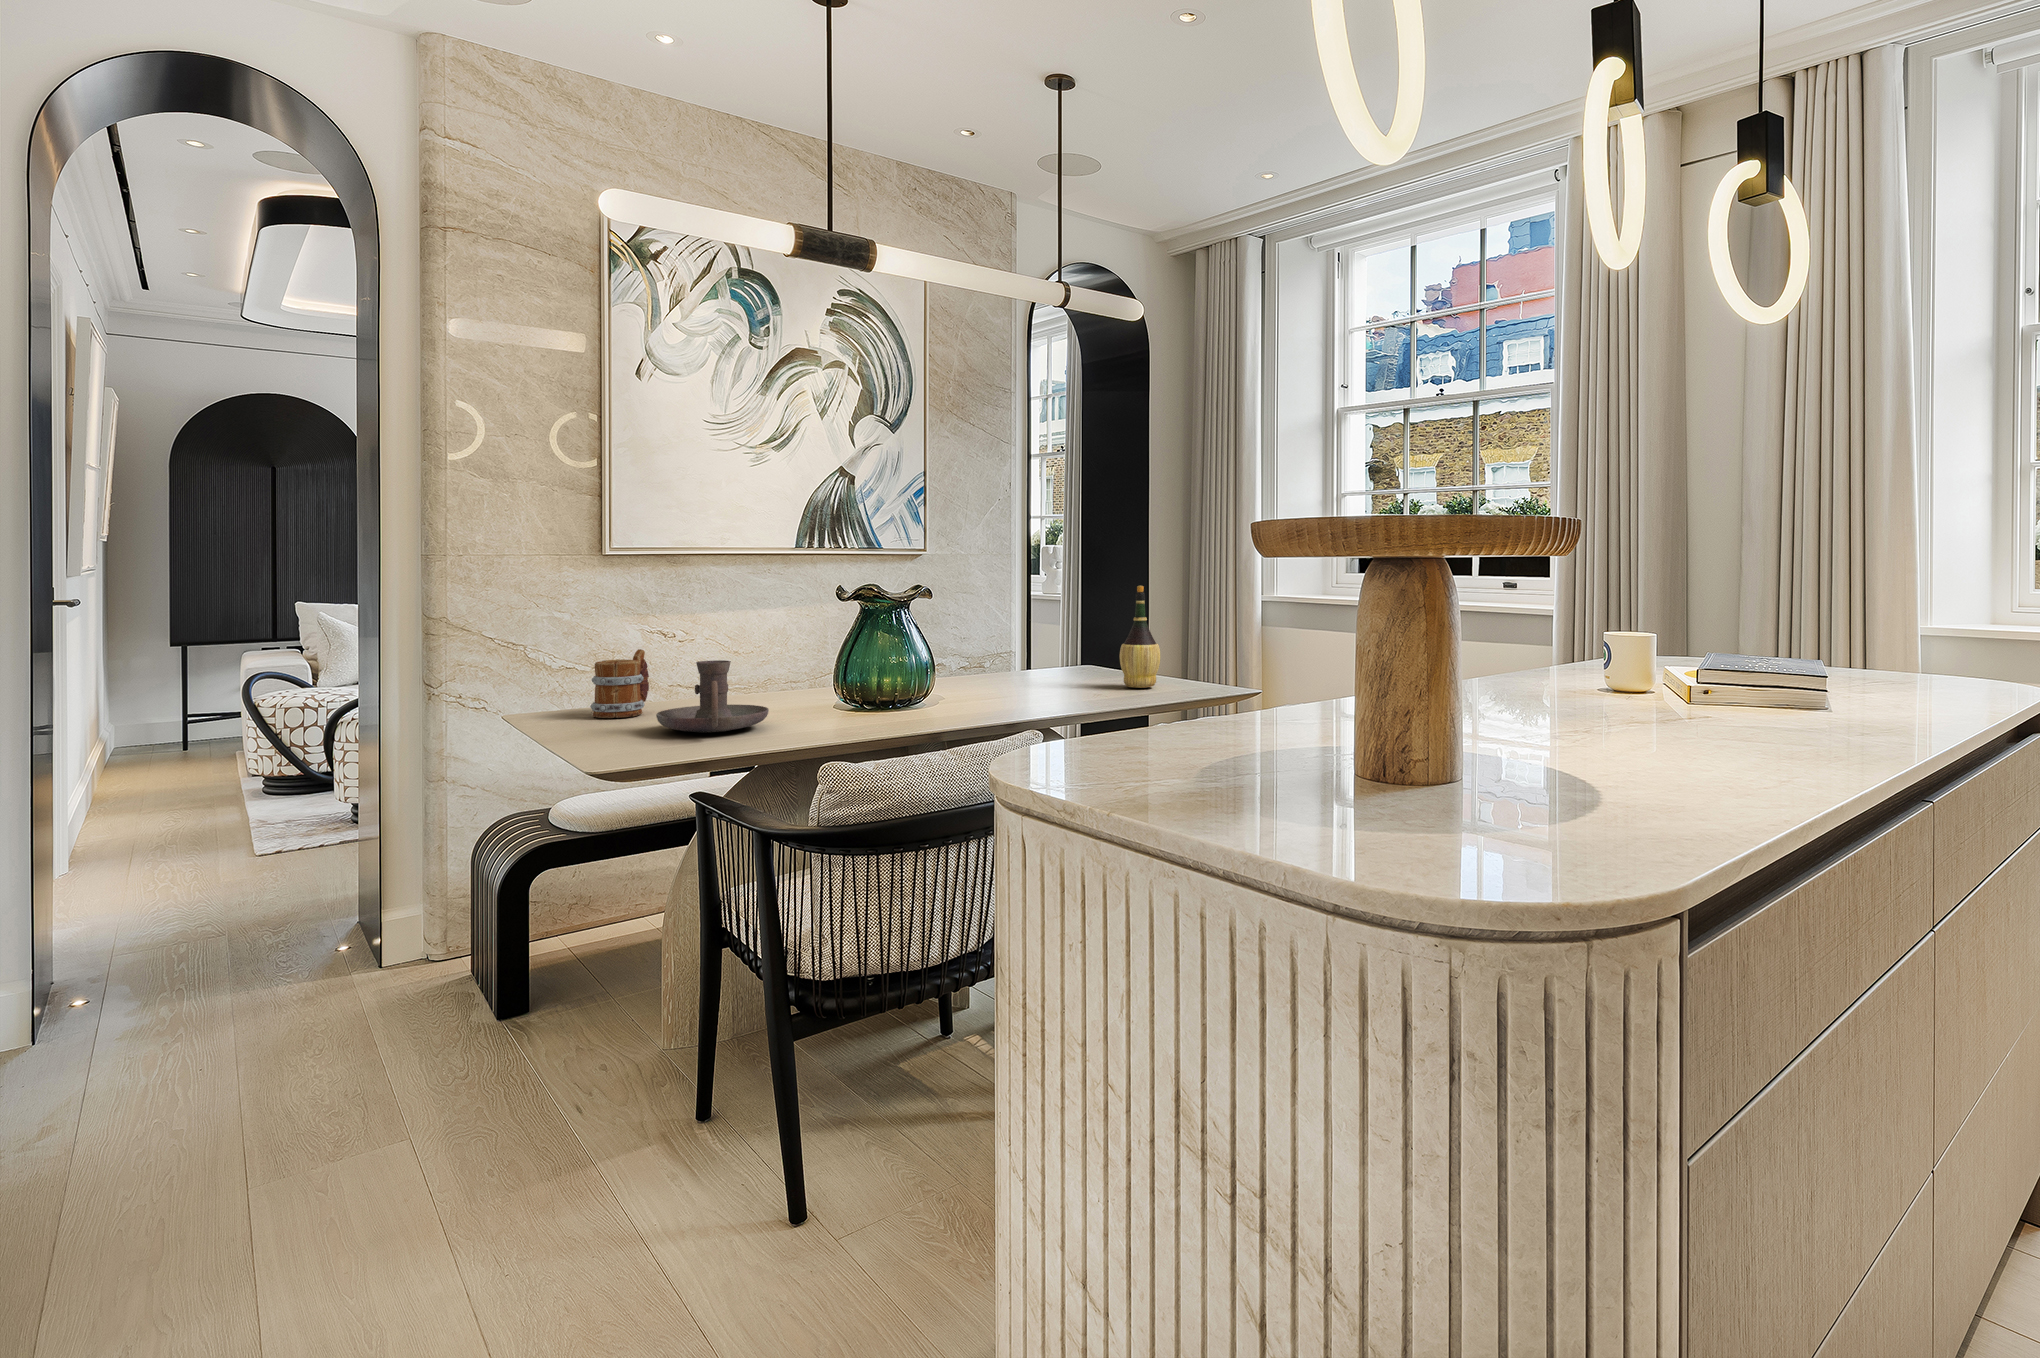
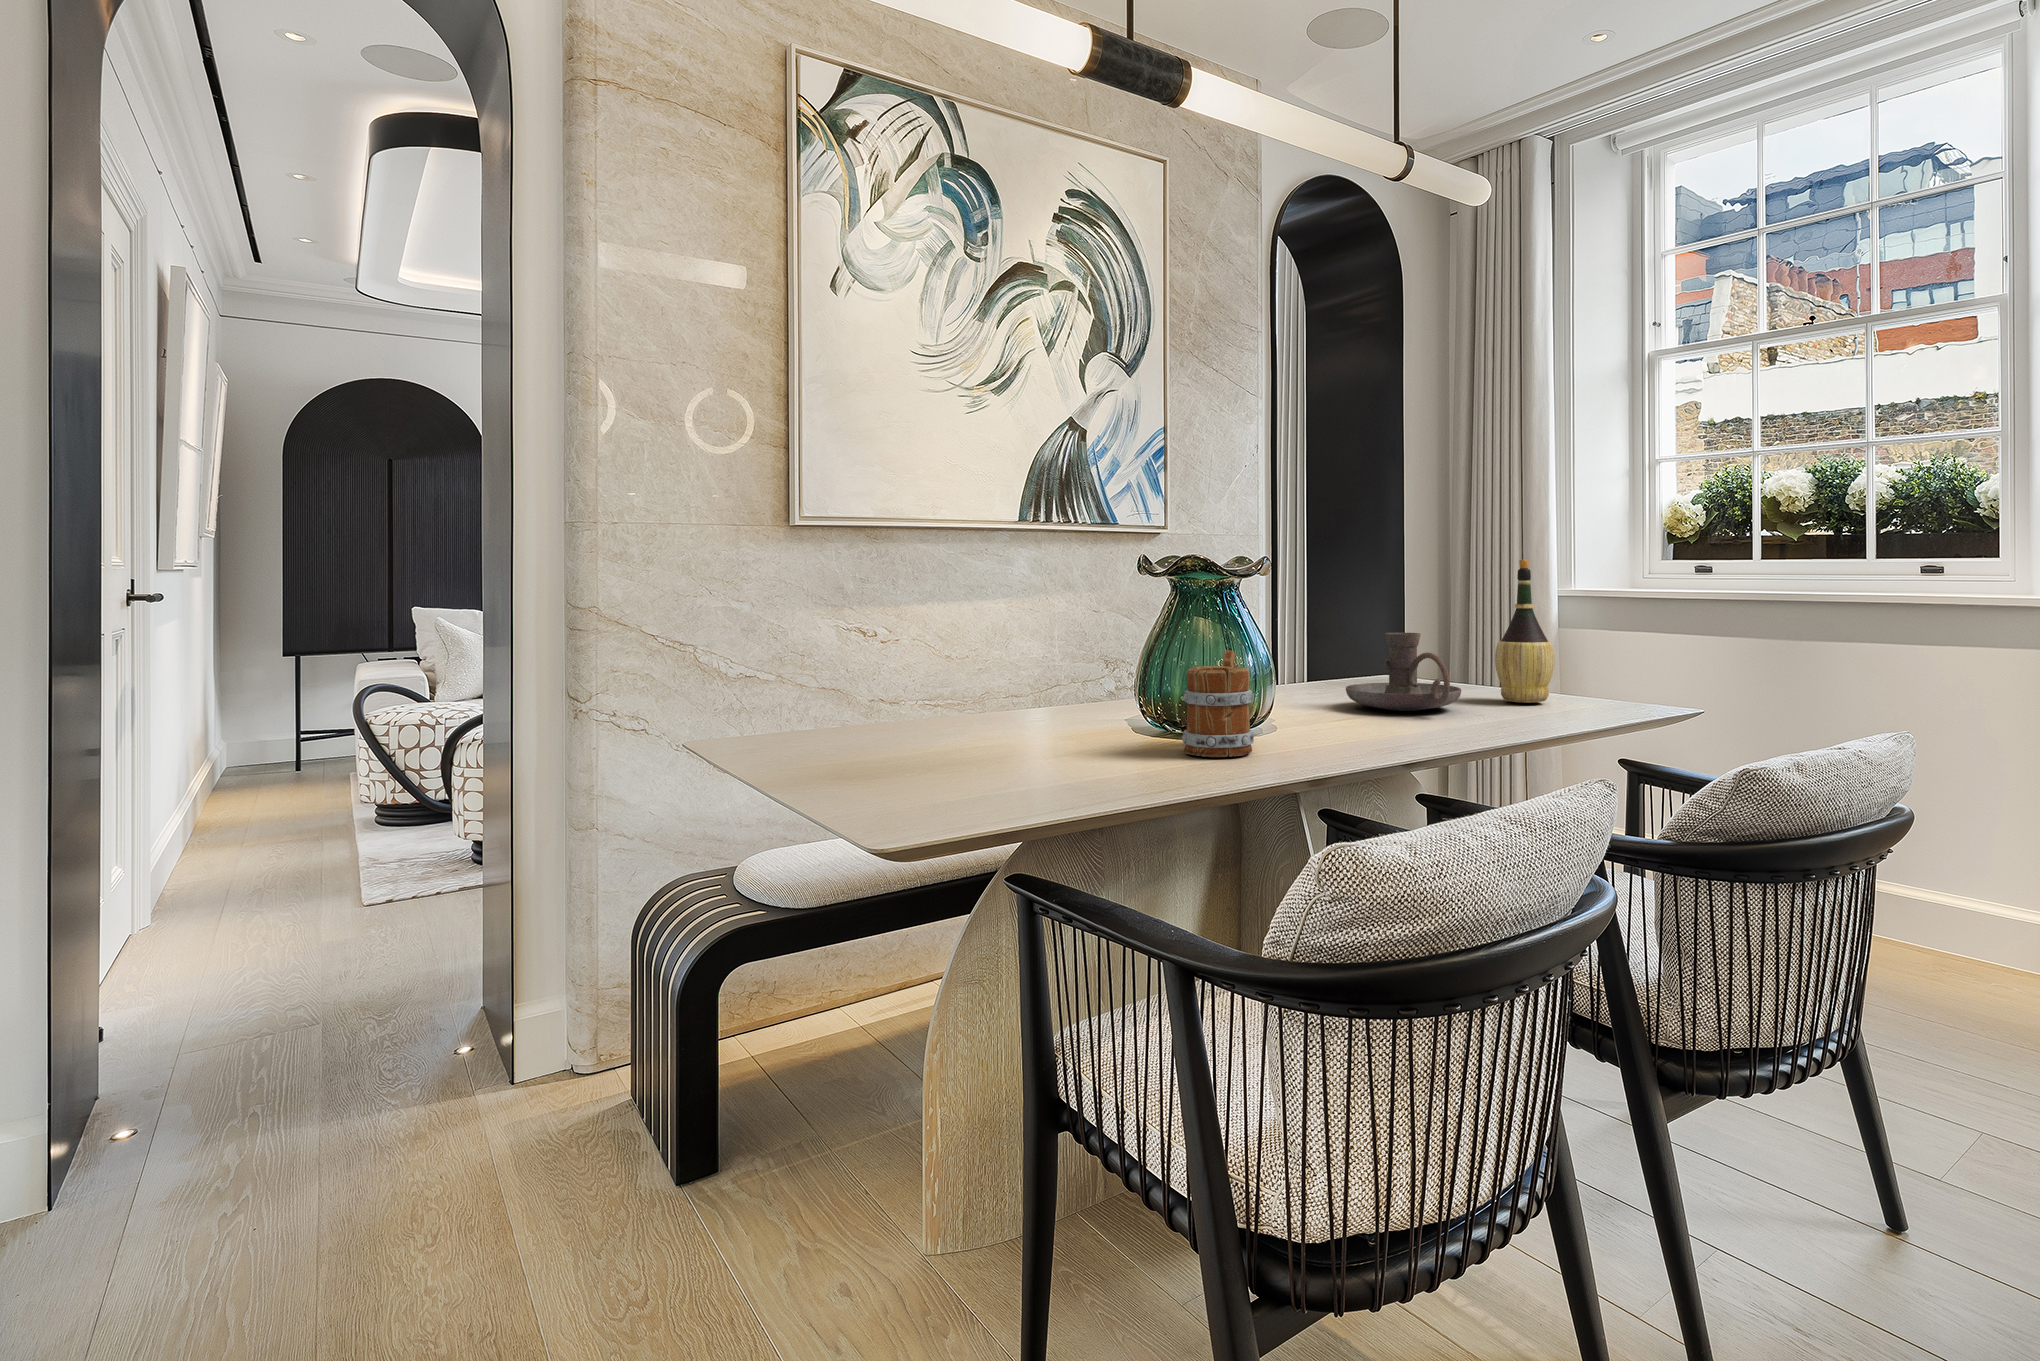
mug: present [590,649,649,718] -> present [1182,650,1254,757]
candle holder: present [656,660,769,733] -> present [1346,633,1461,711]

